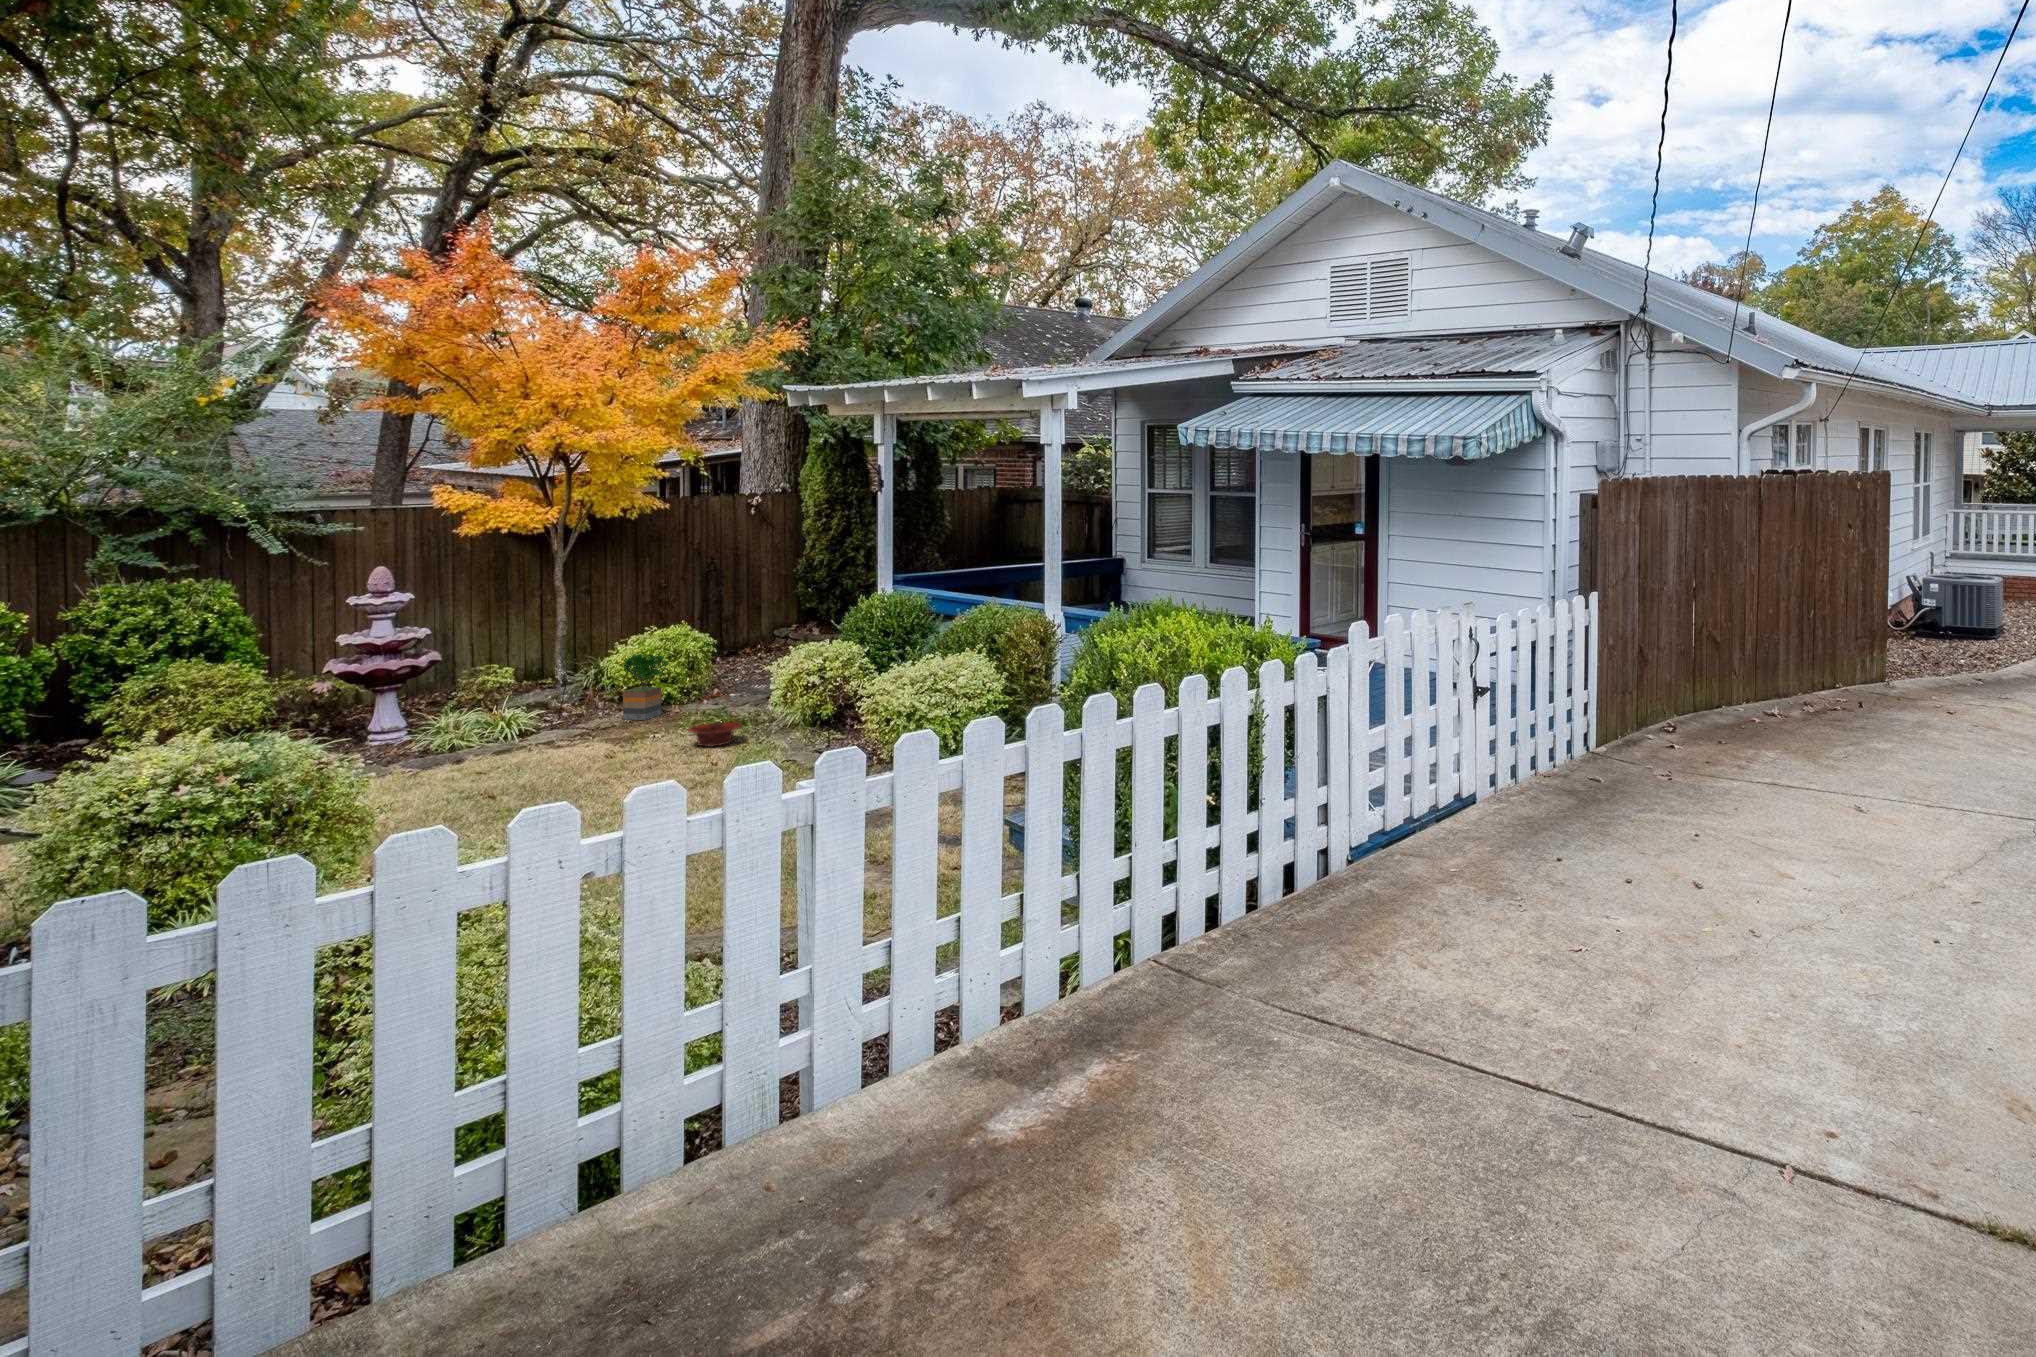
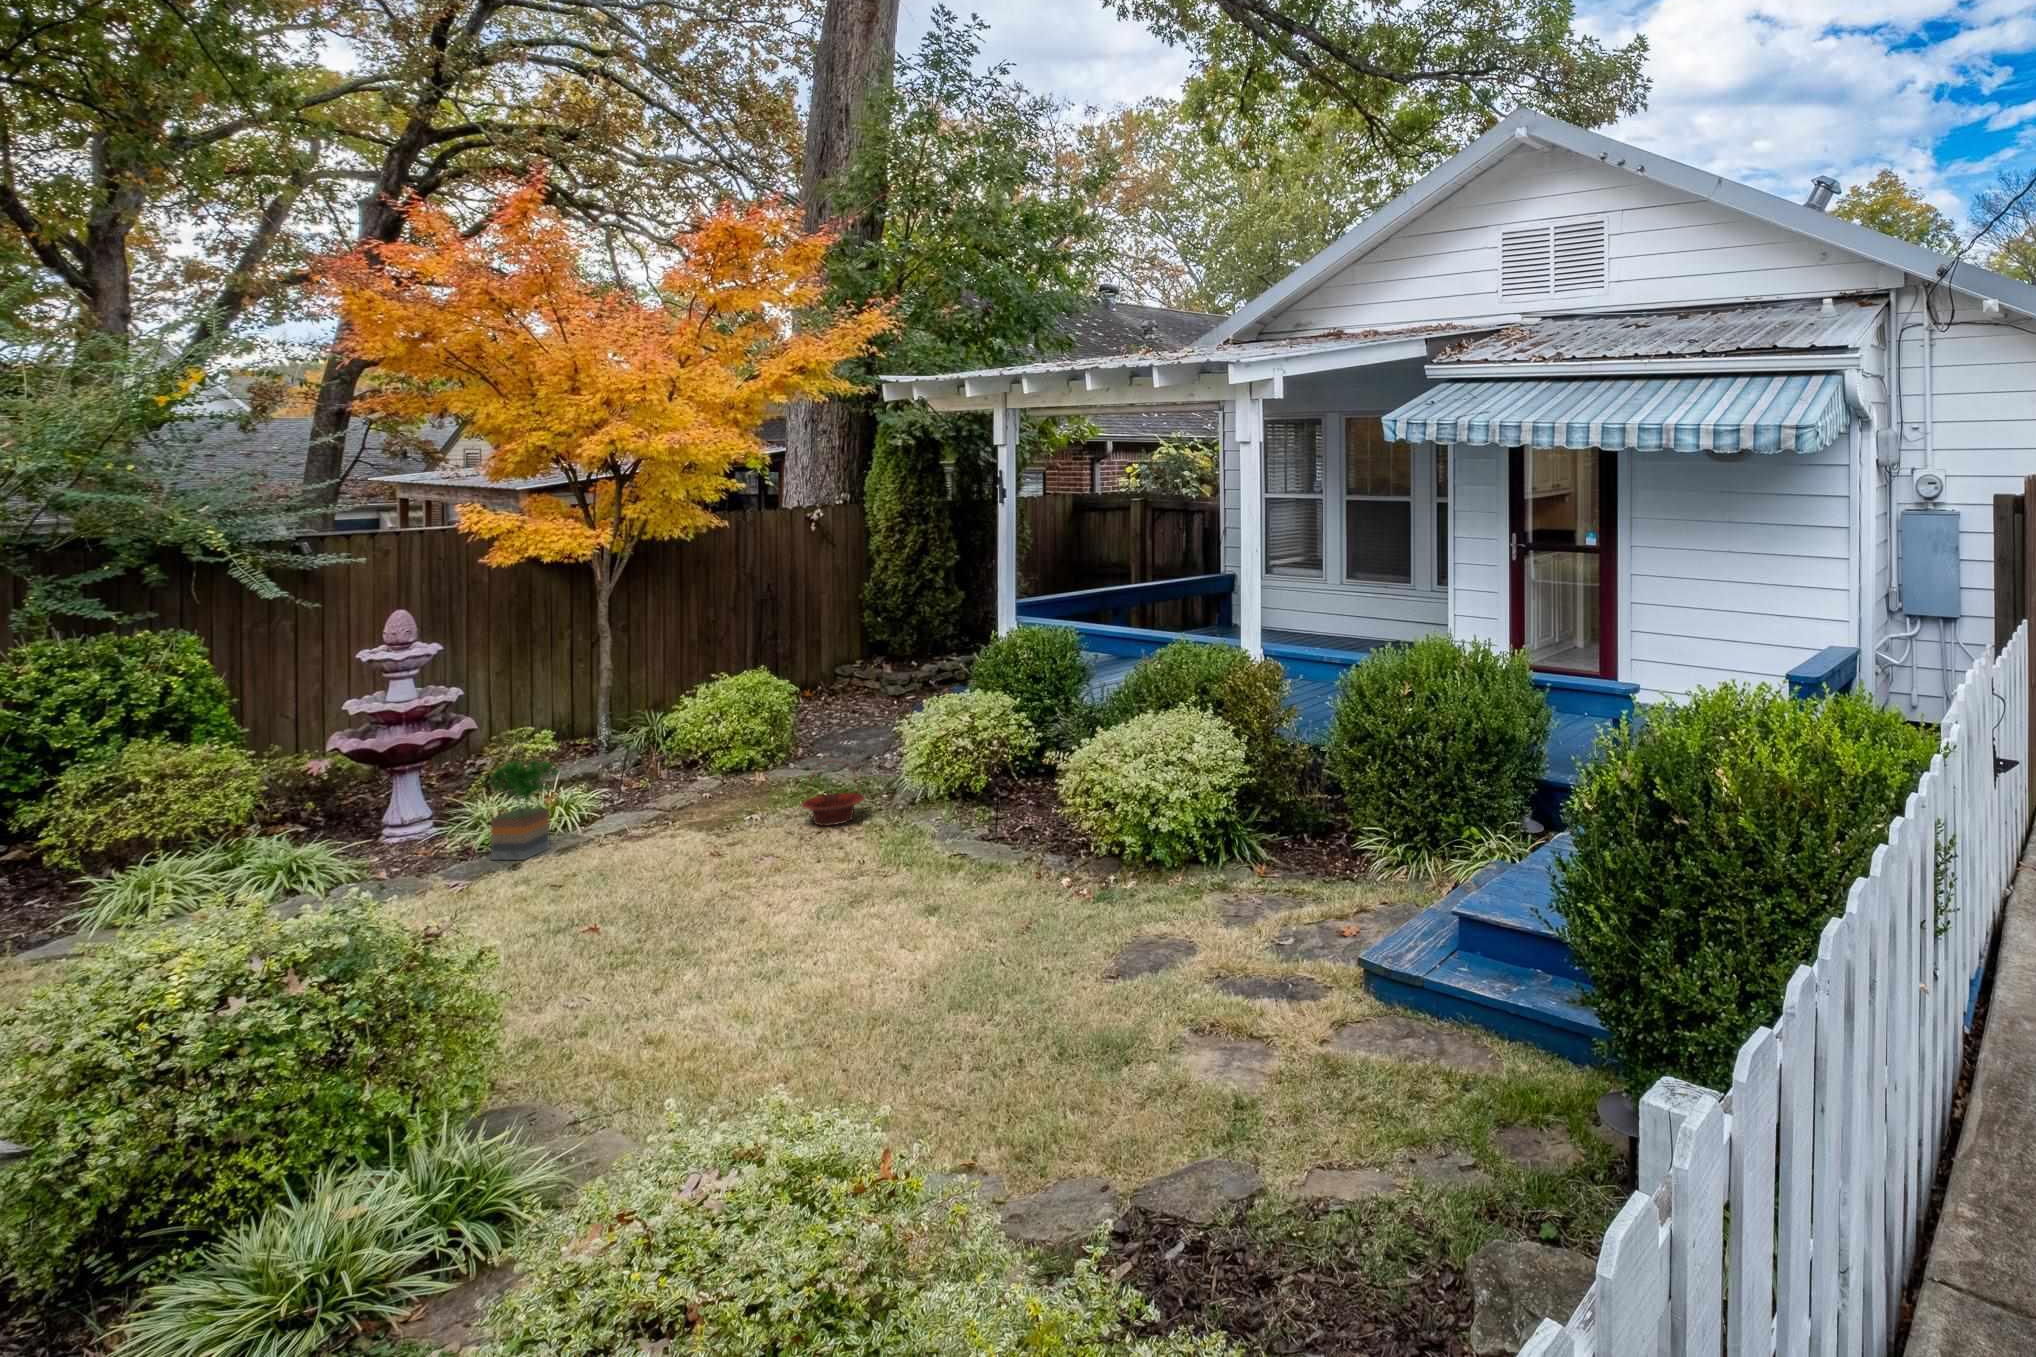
potted tree: present [623,654,669,720] -> present [489,761,560,860]

